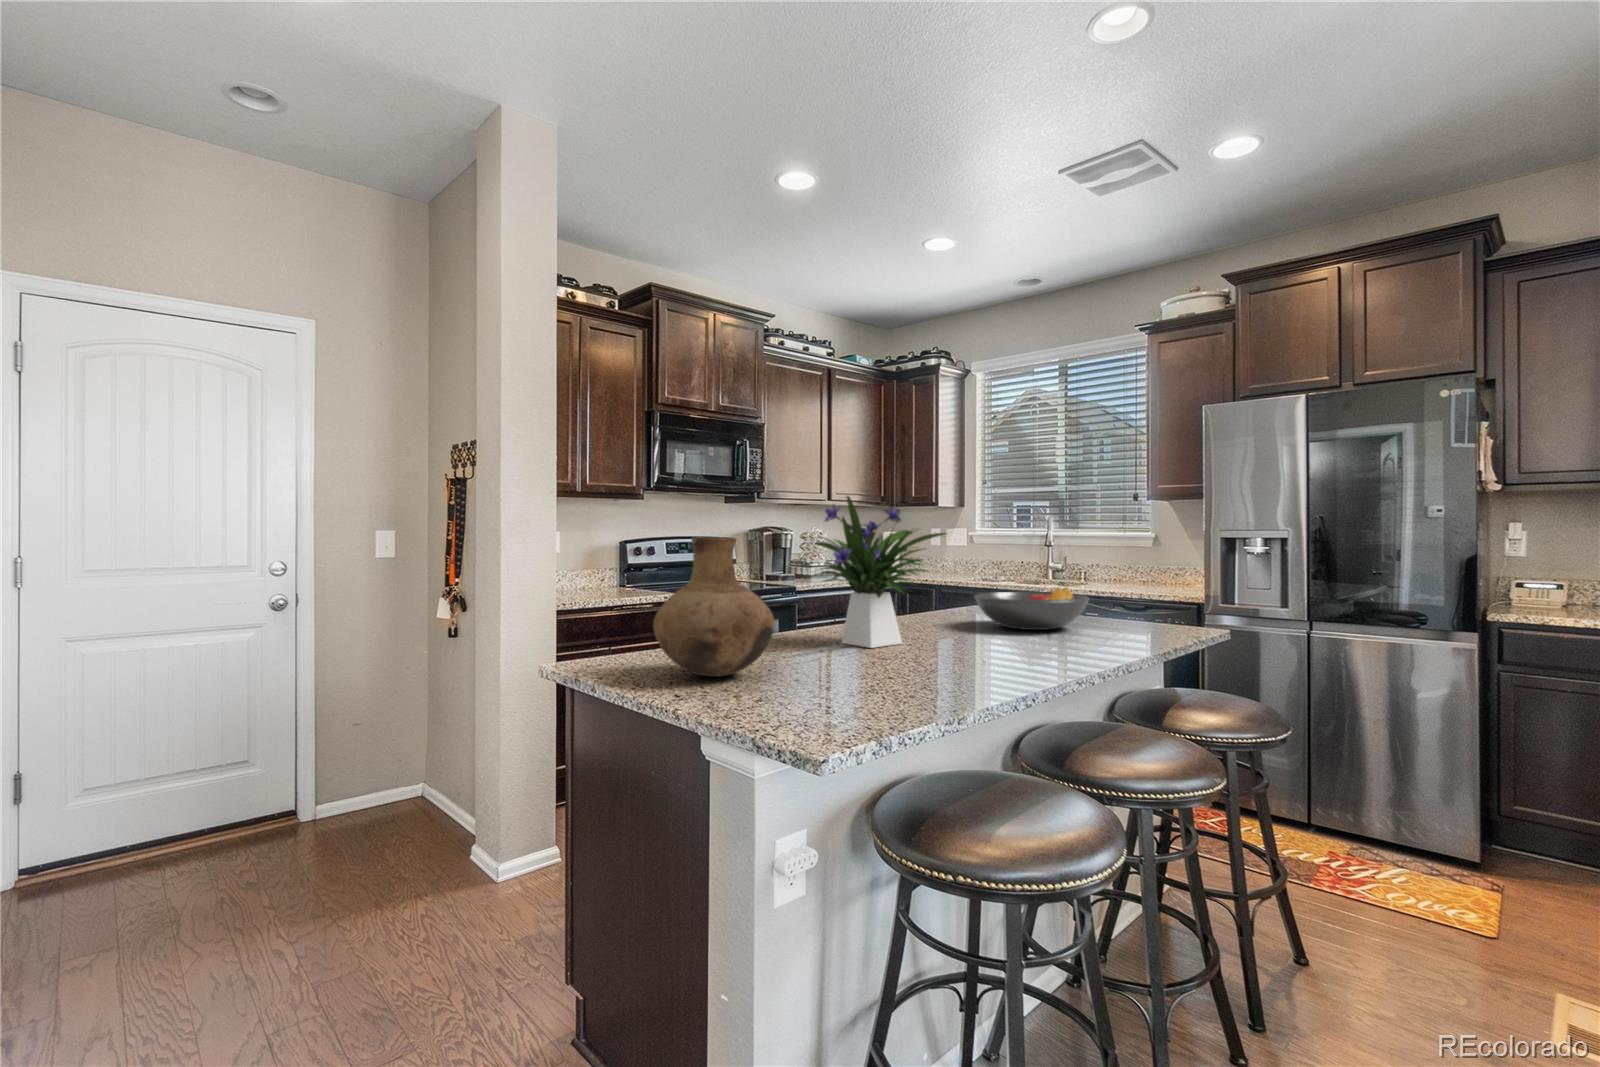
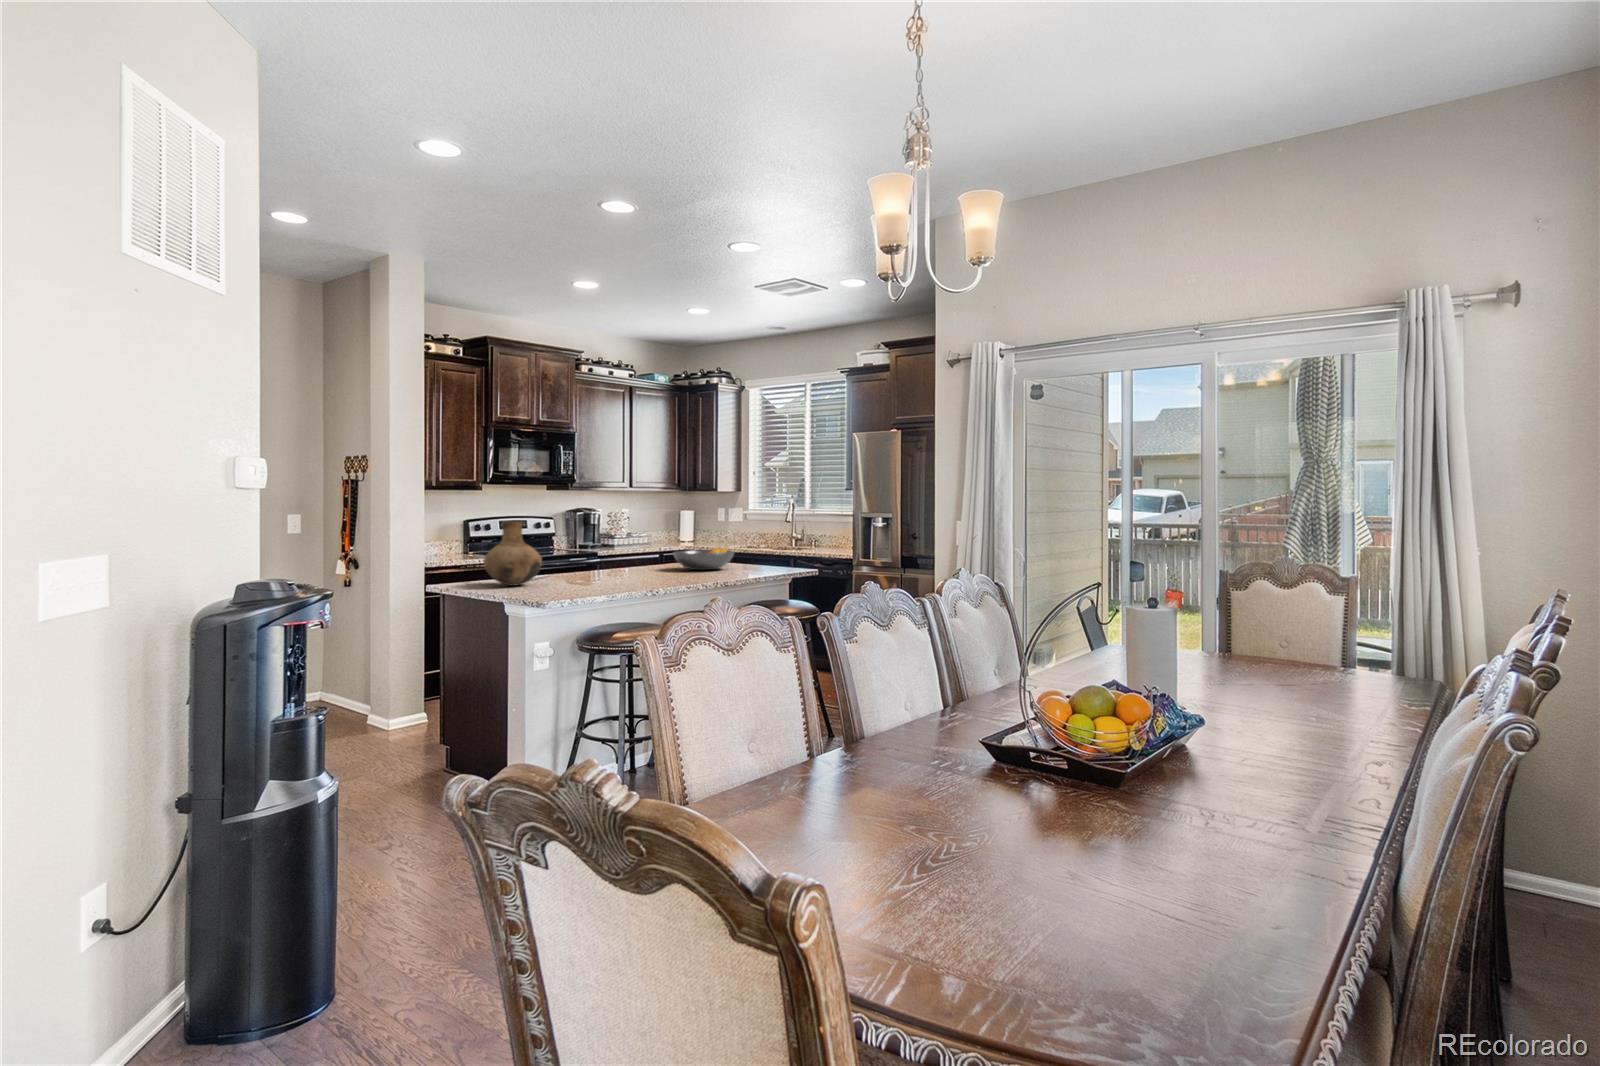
flower arrangement: present [810,496,946,648] -> none [565,499,640,577]

